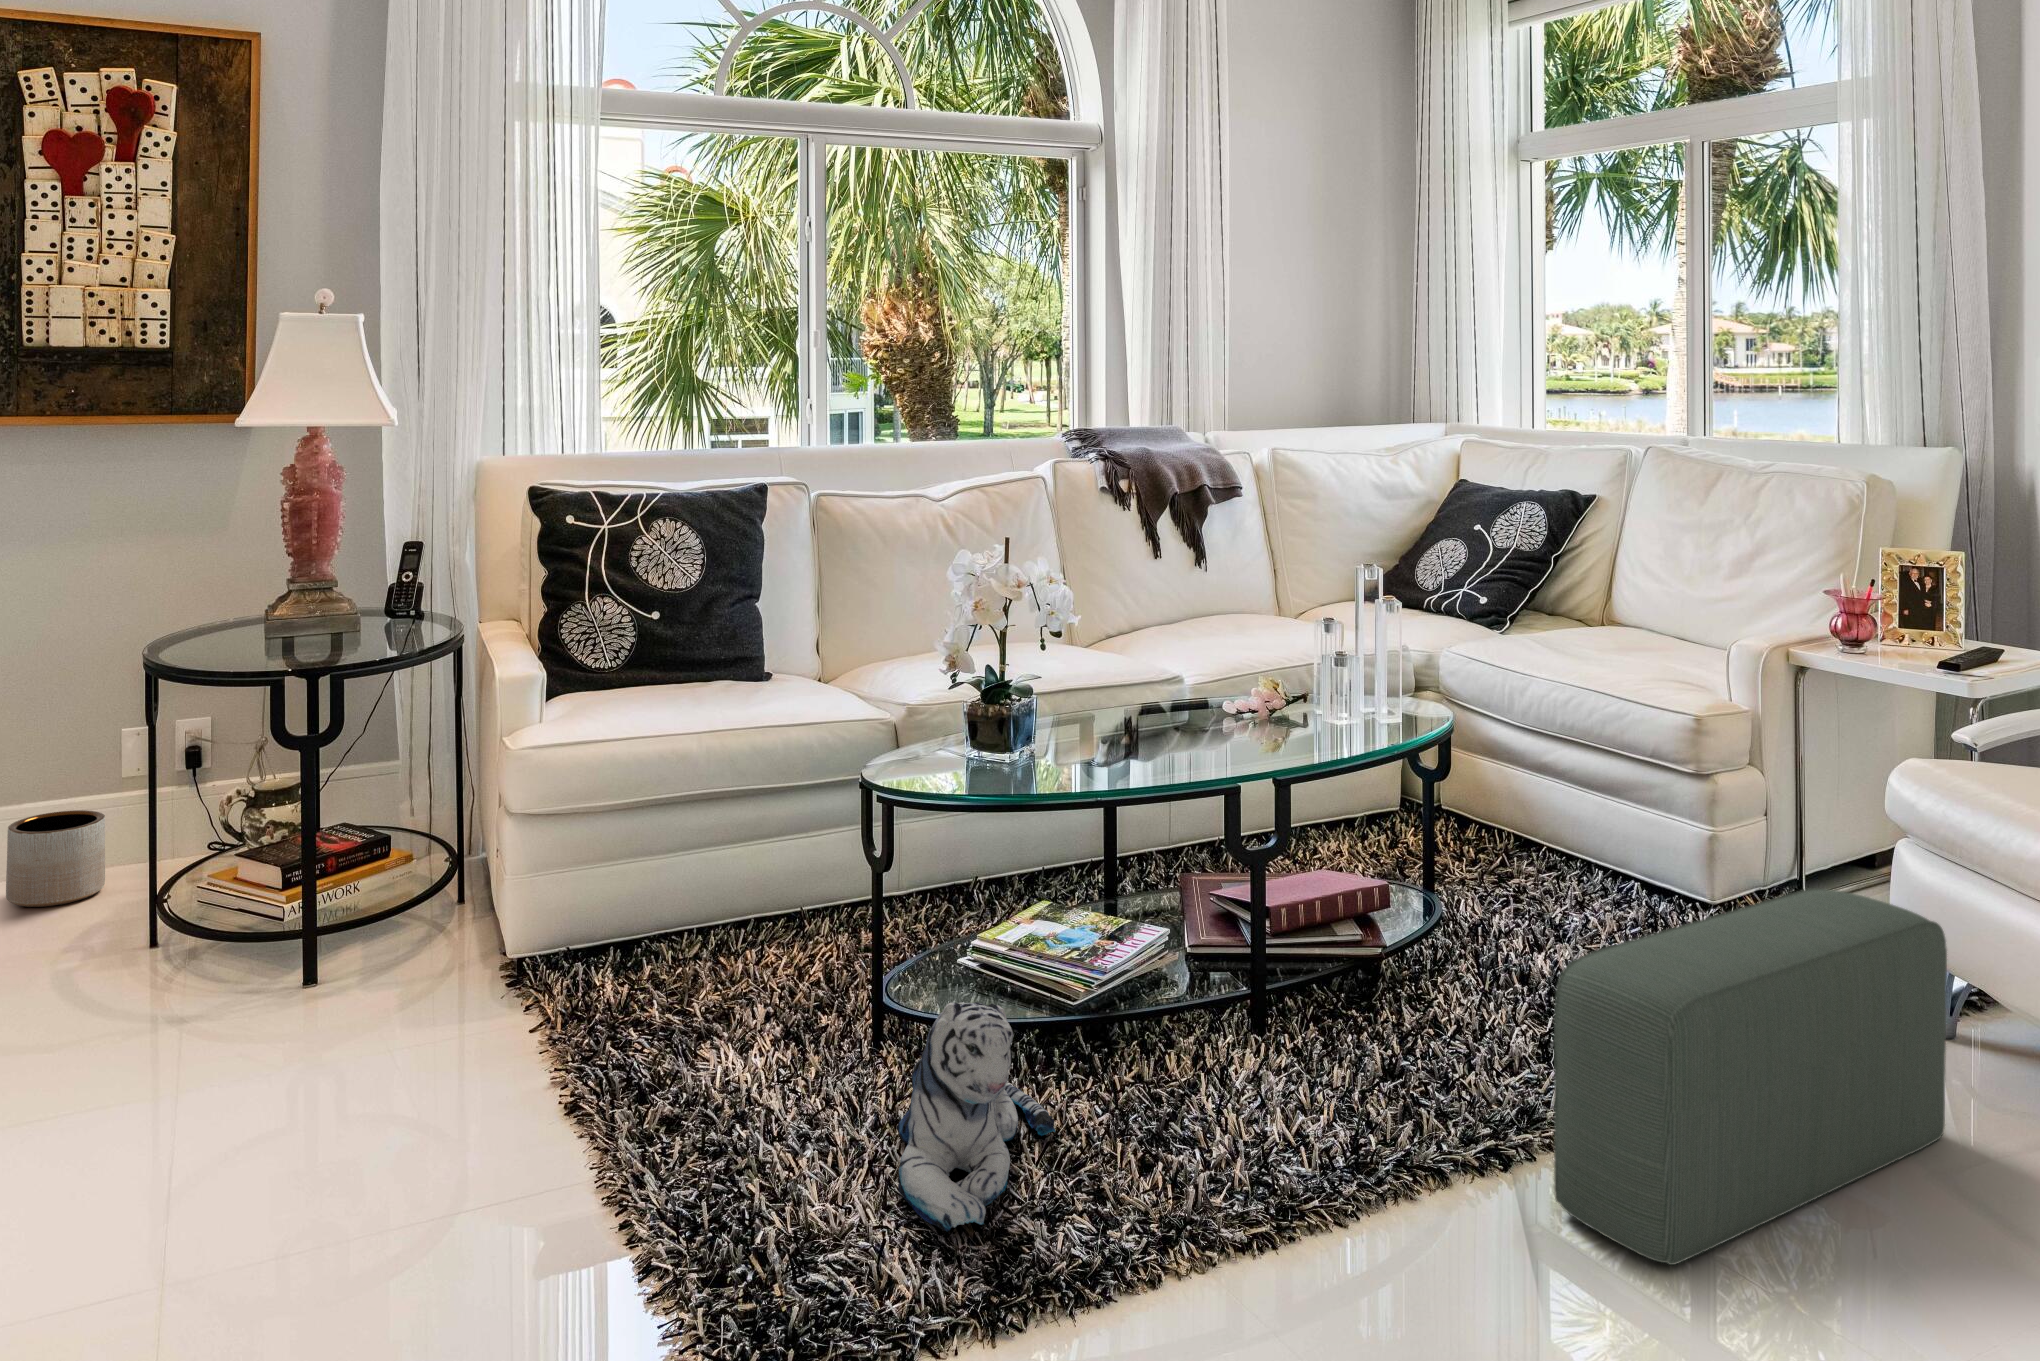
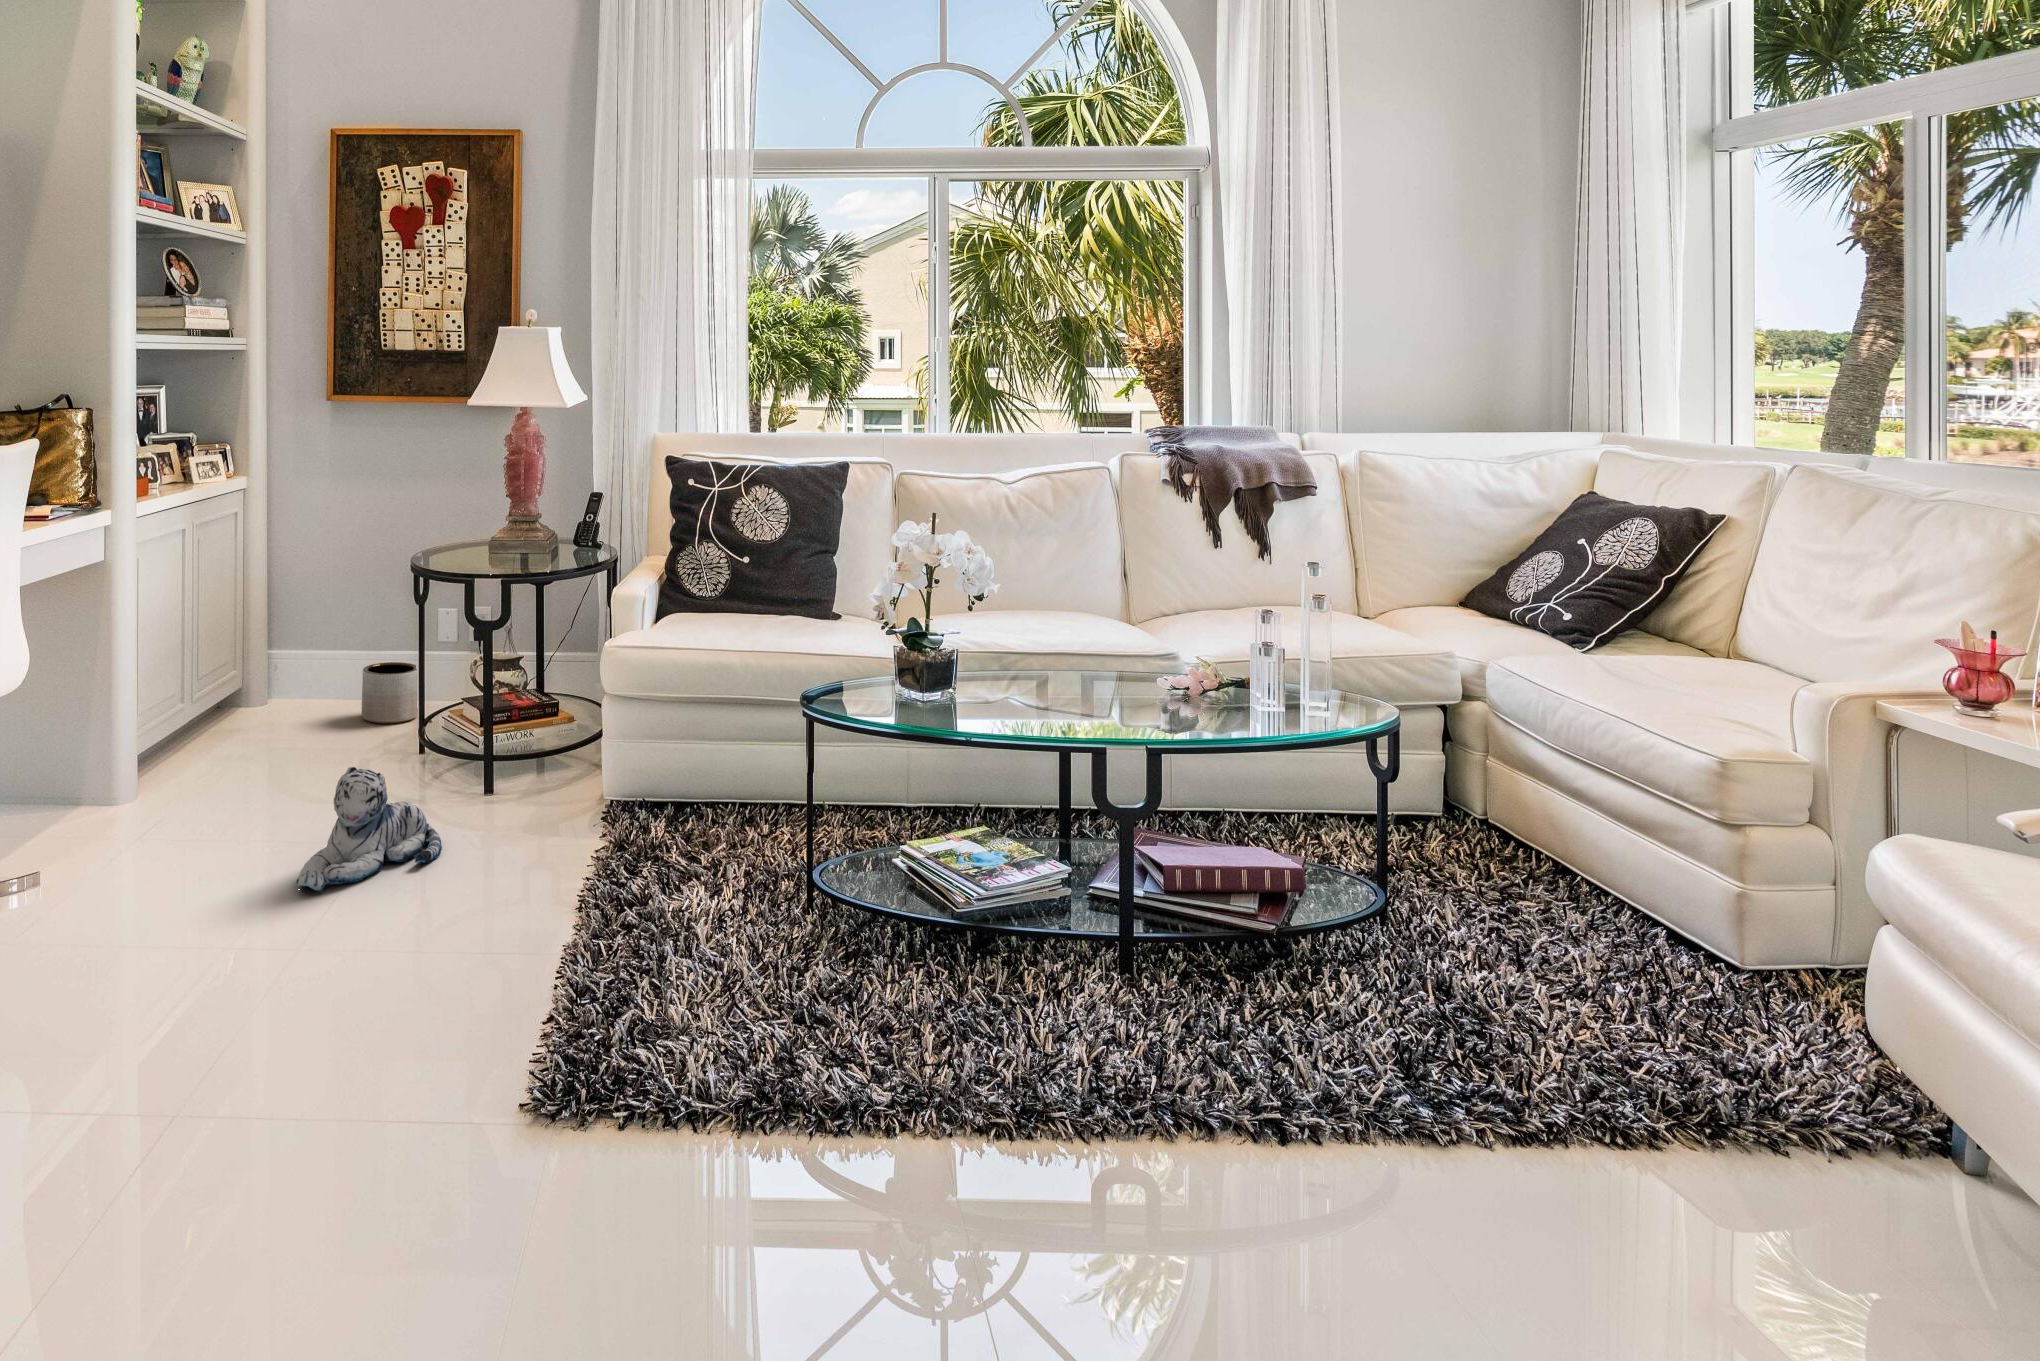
pouf: present [1554,888,1947,1265] -> none [1301,946,1859,1268]
plush toy: present [896,1002,1055,1232] -> present [297,767,442,891]

